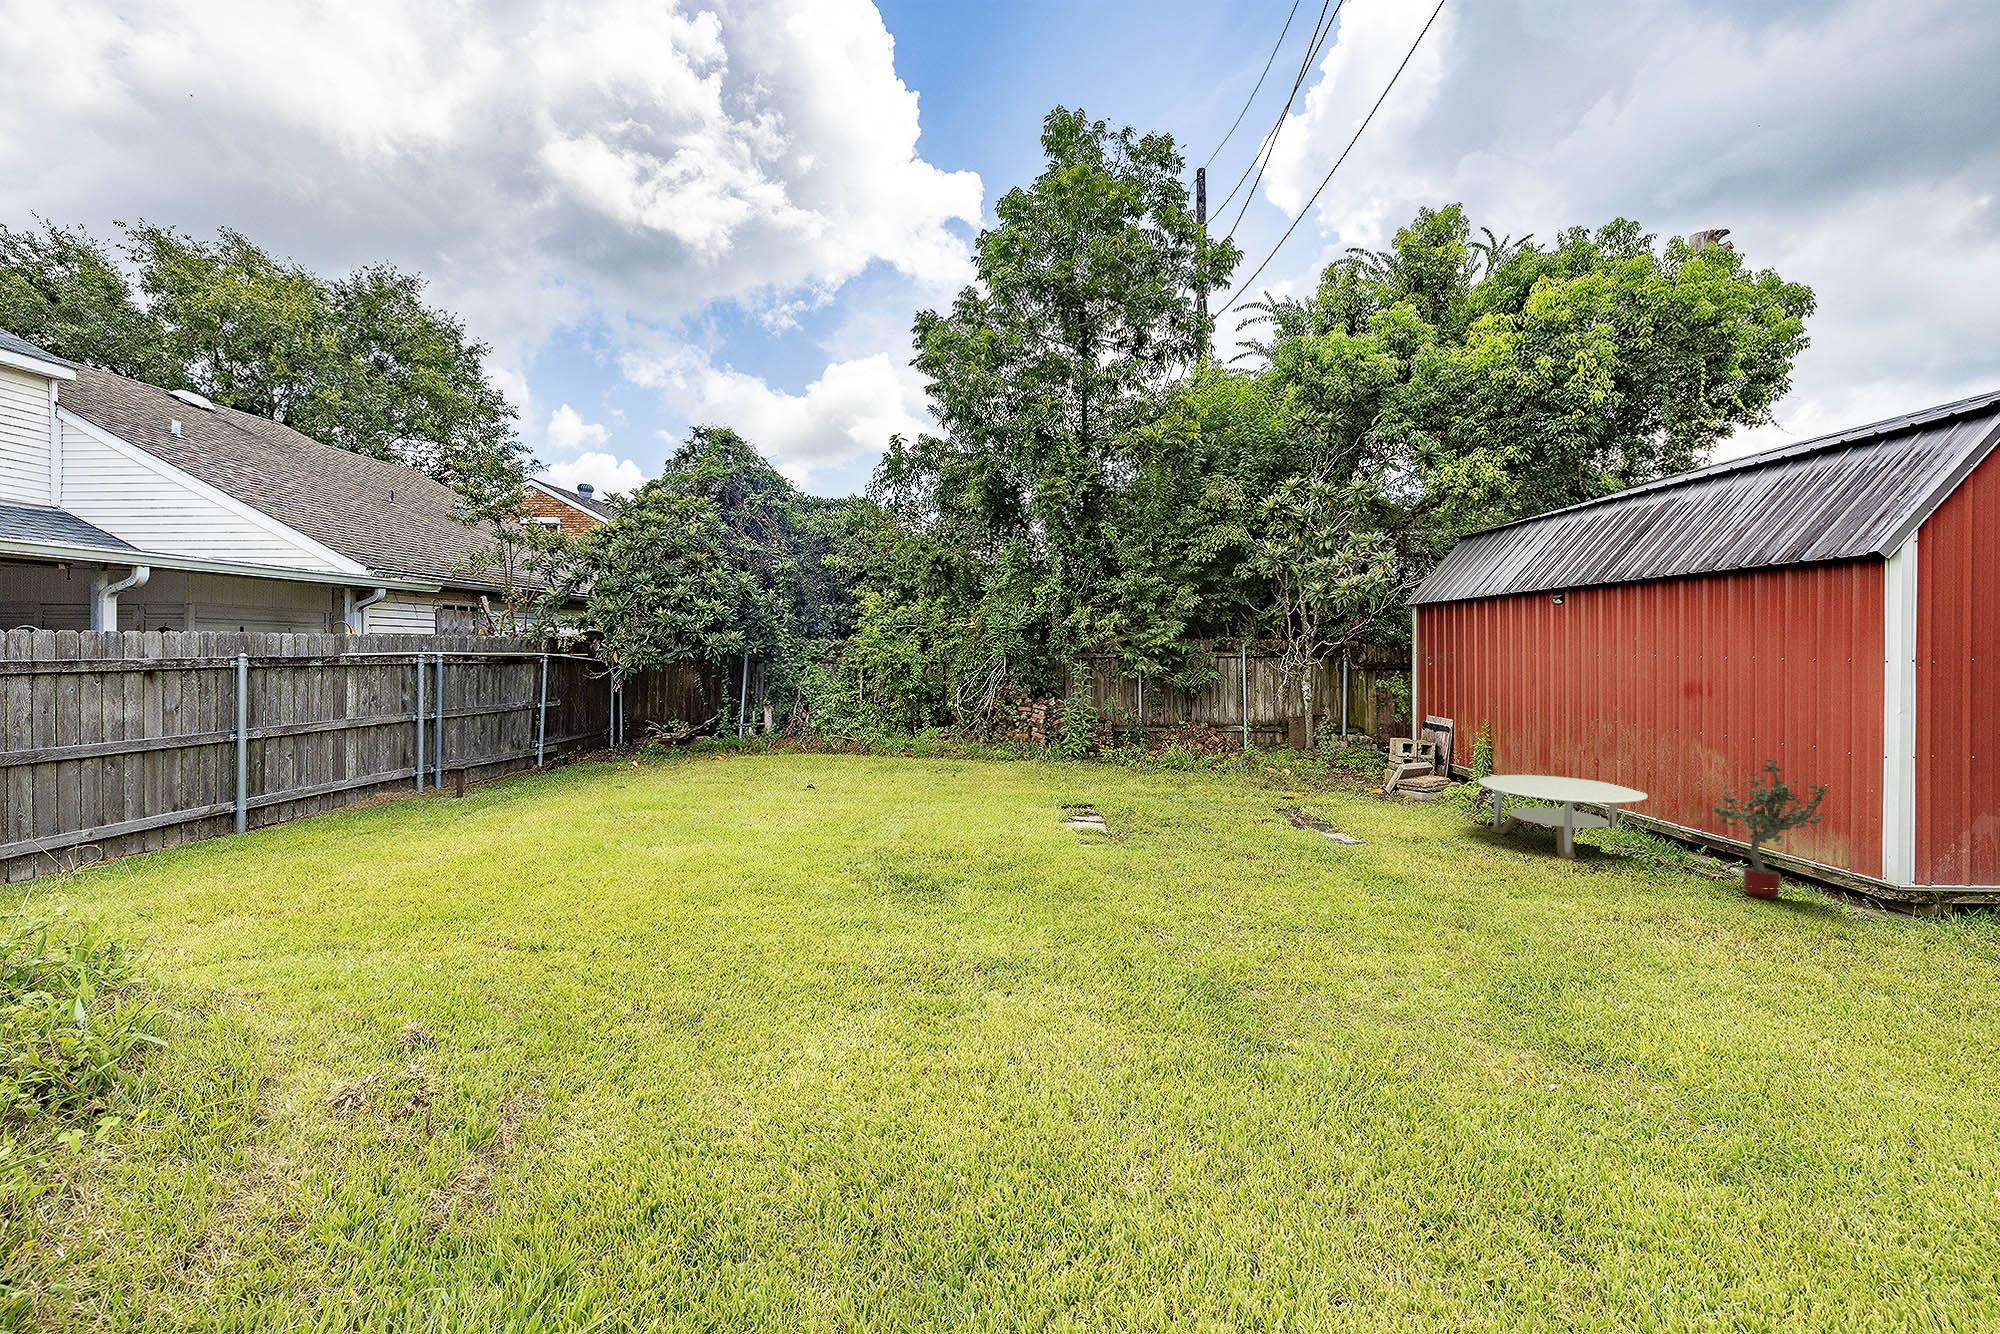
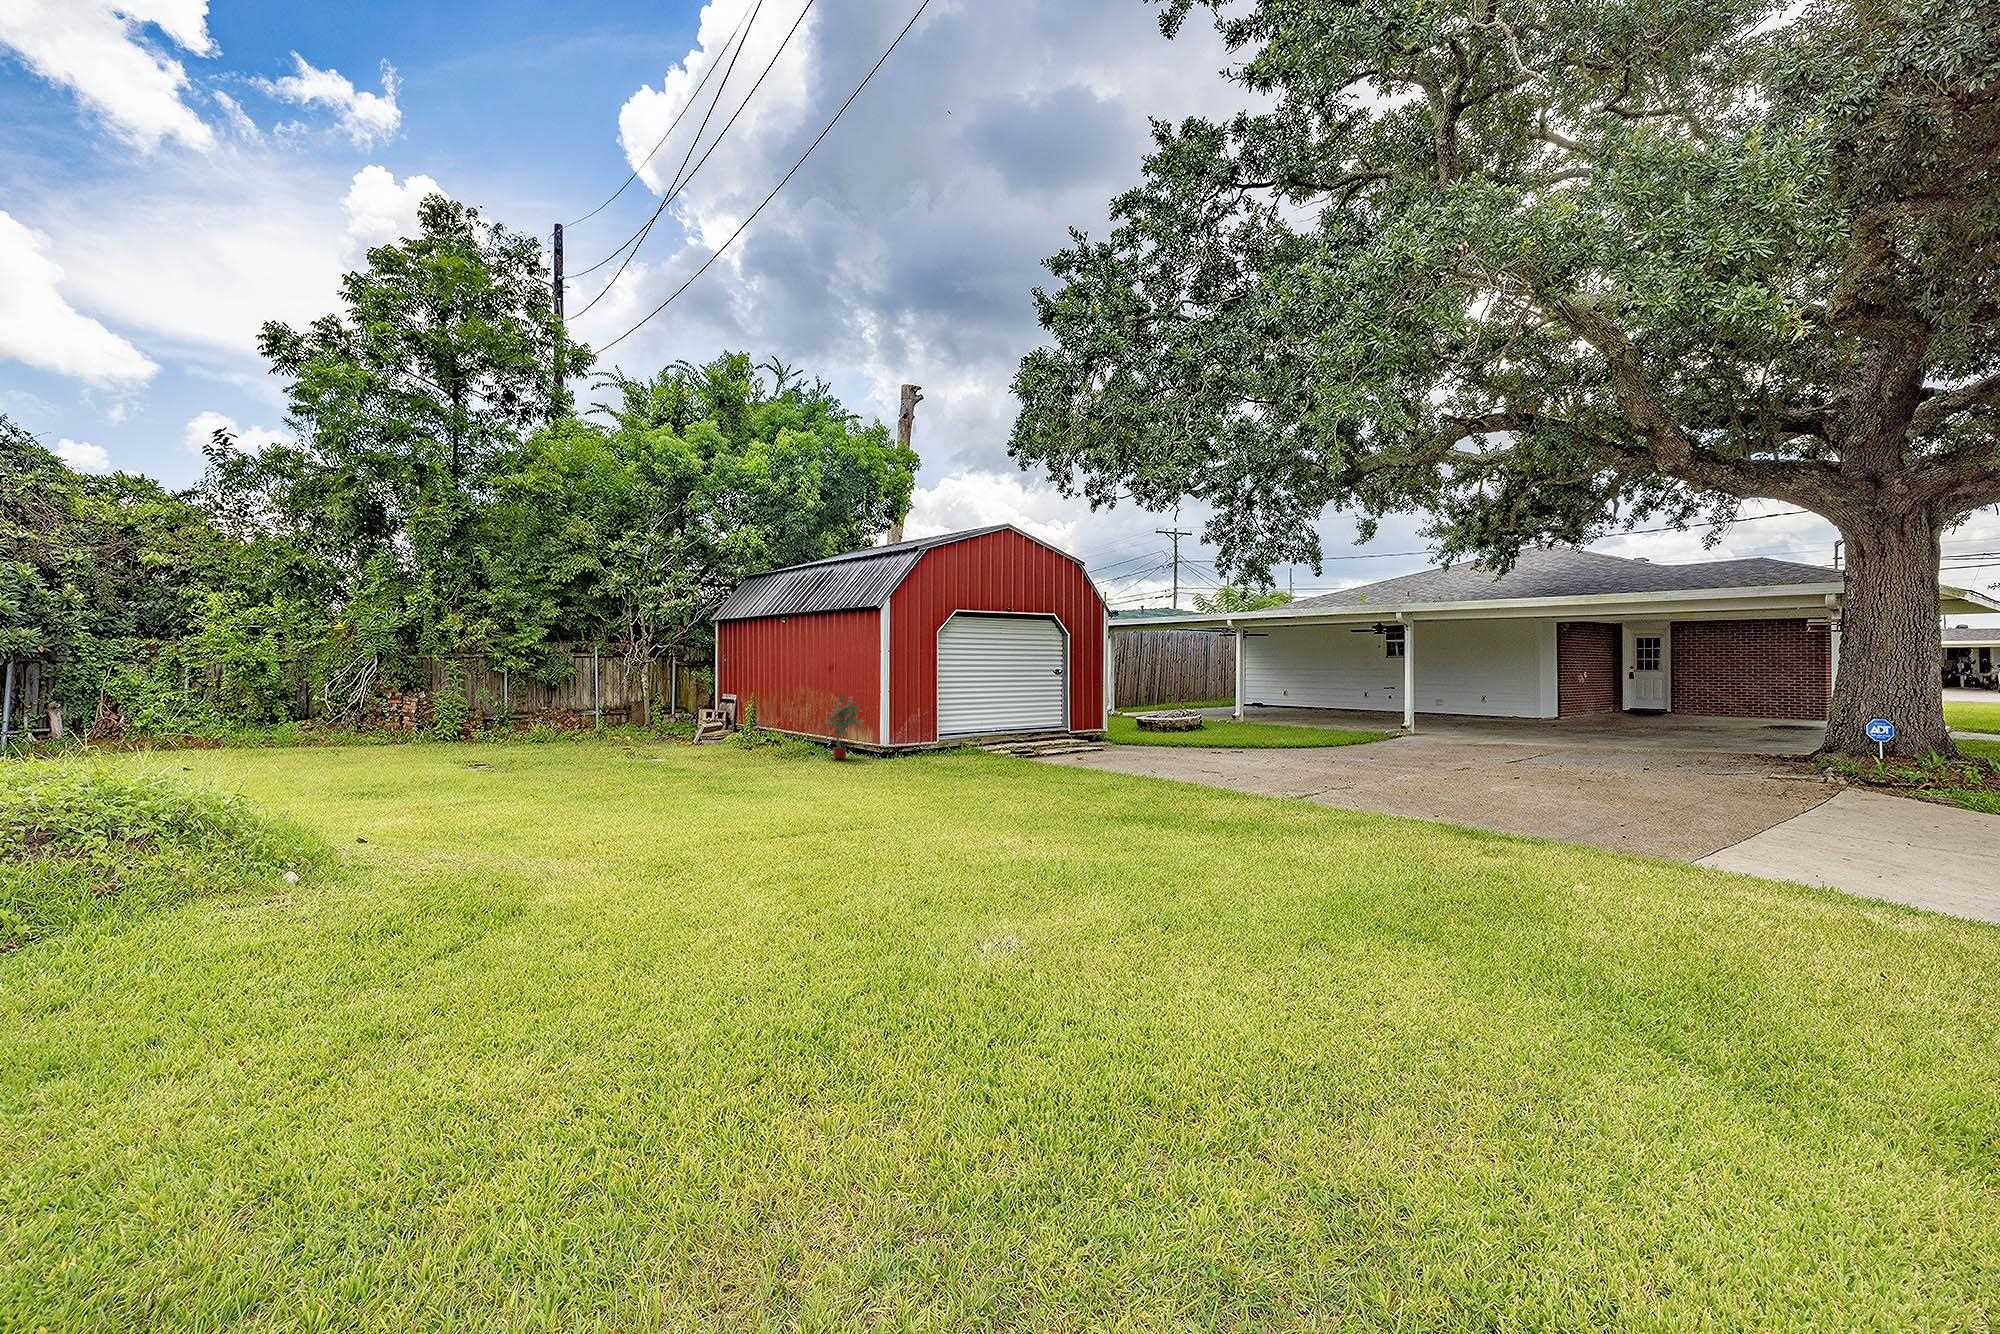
round table: present [1478,775,1648,858] -> none [731,718,810,757]

